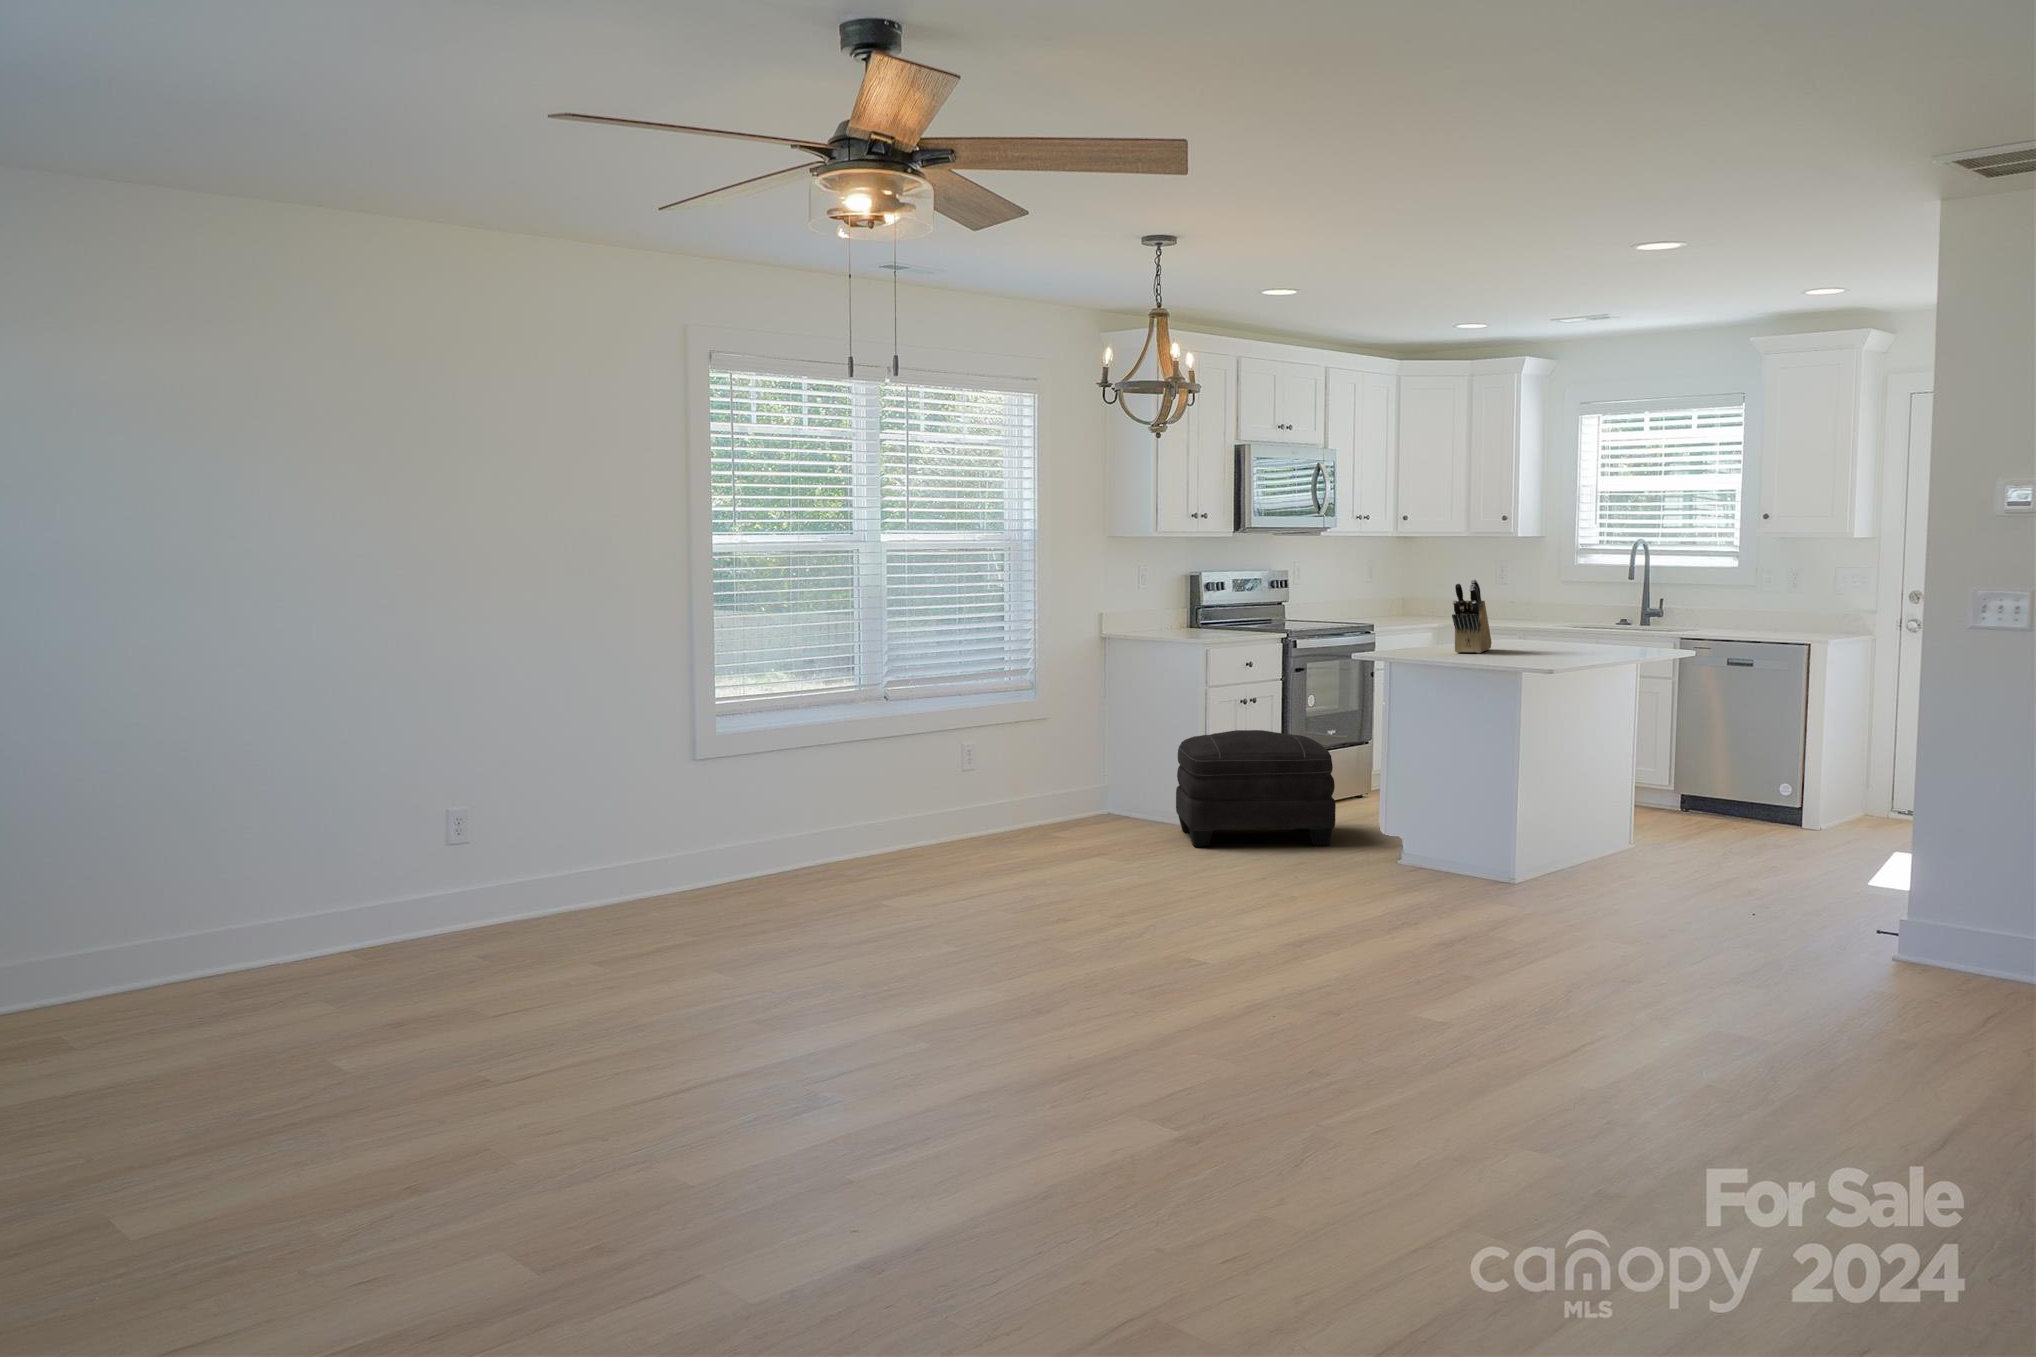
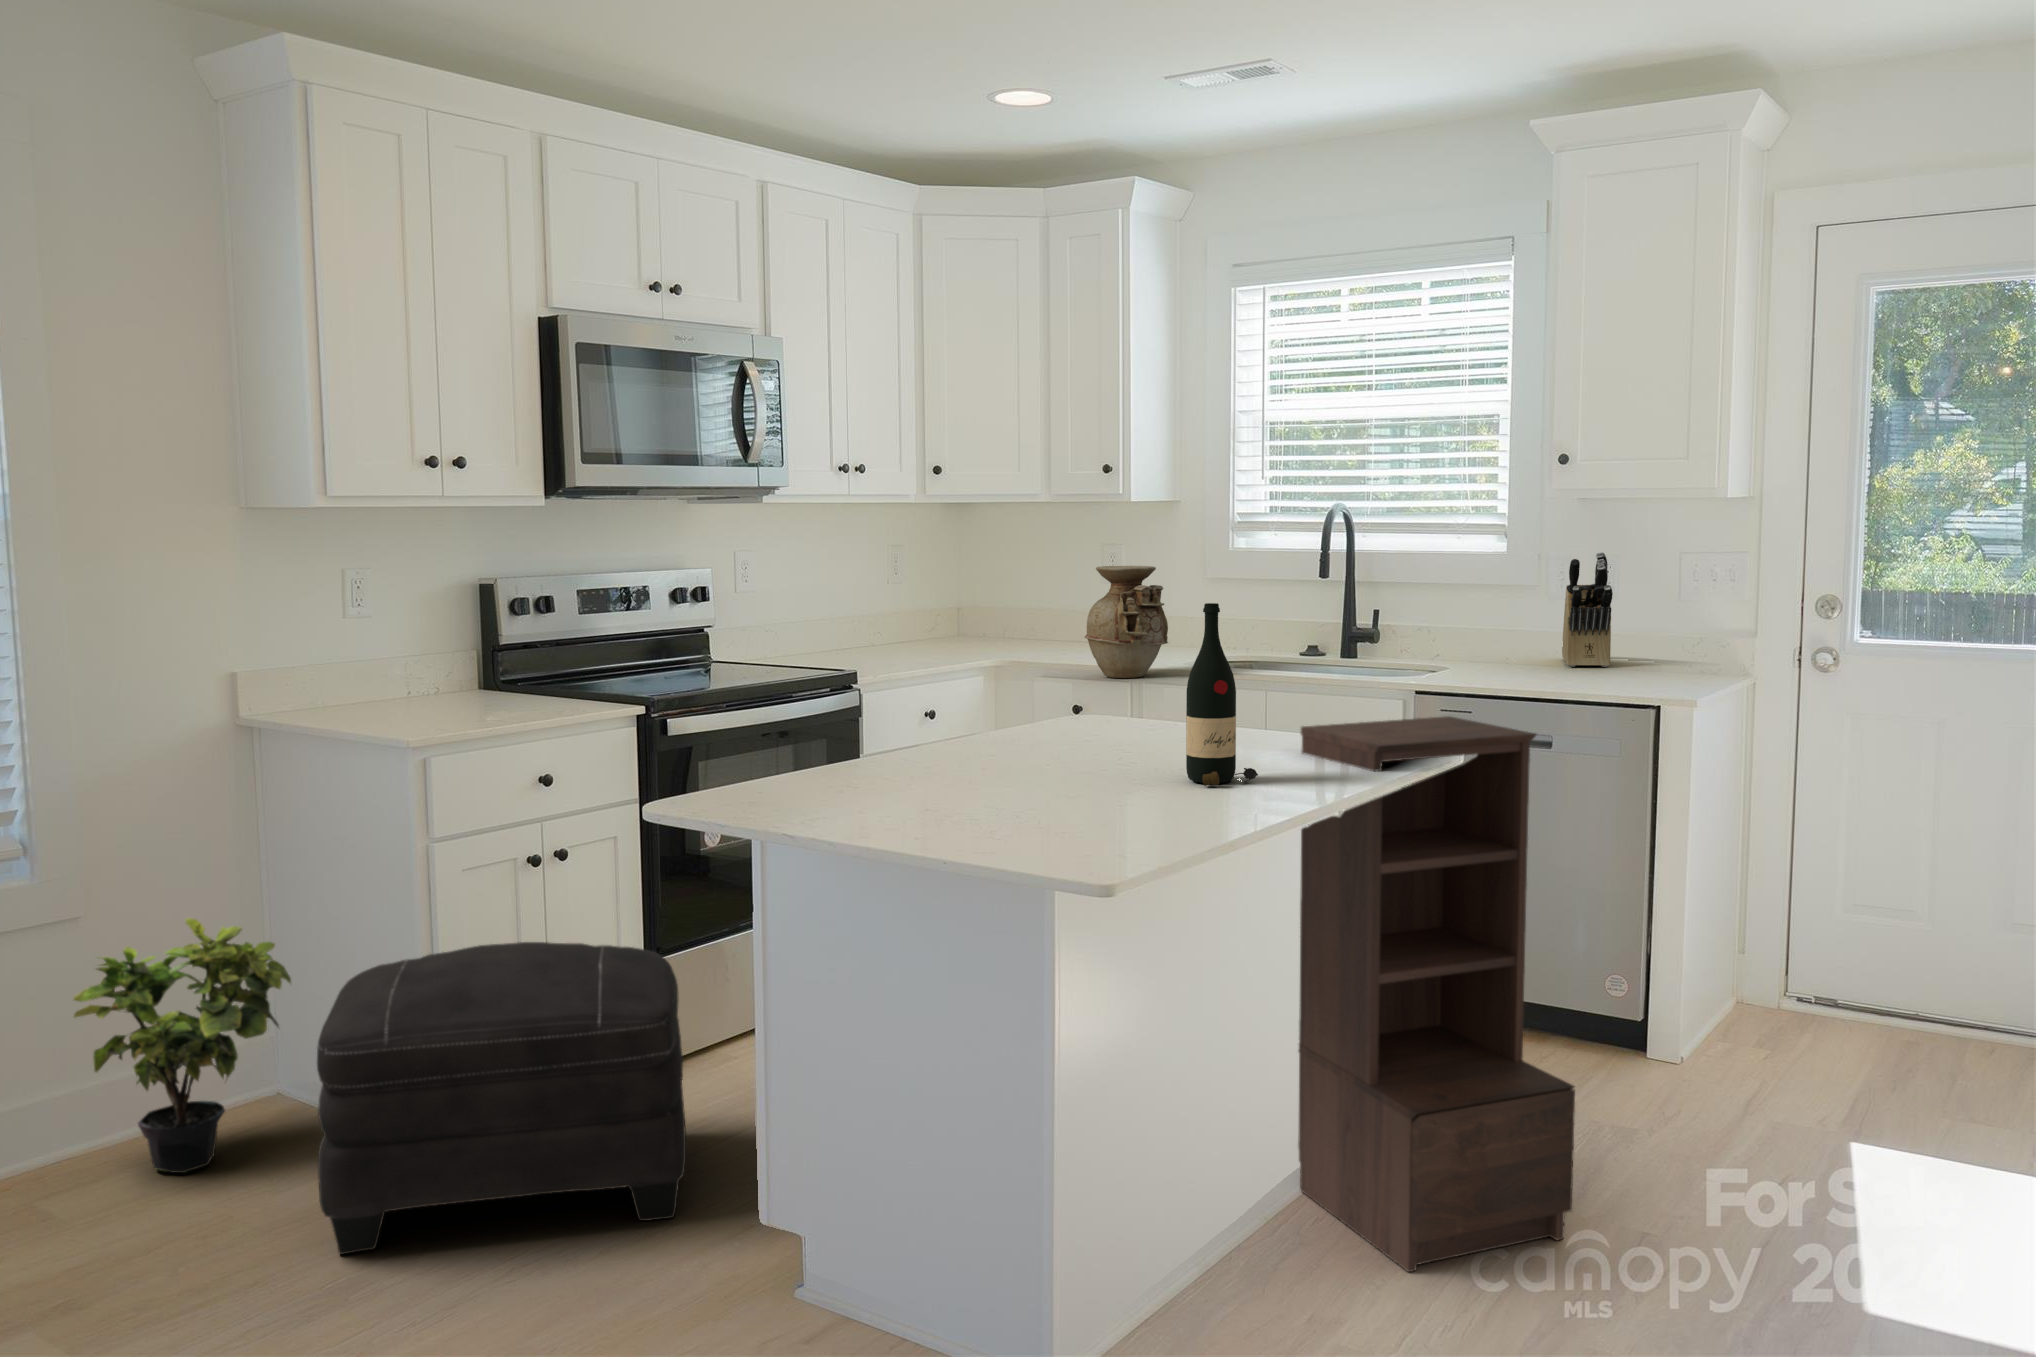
vase: none [1495,572,1543,631] -> present [1085,566,1168,678]
knife block: present [1452,580,1492,653] -> present [1562,552,1613,667]
wine bottle: none [1571,581,1603,656] -> present [1186,603,1258,786]
bookshelf: none [1615,638,1746,869] -> present [1298,716,1575,1272]
potted plant: none [1052,717,1142,827] -> present [73,918,291,1173]

